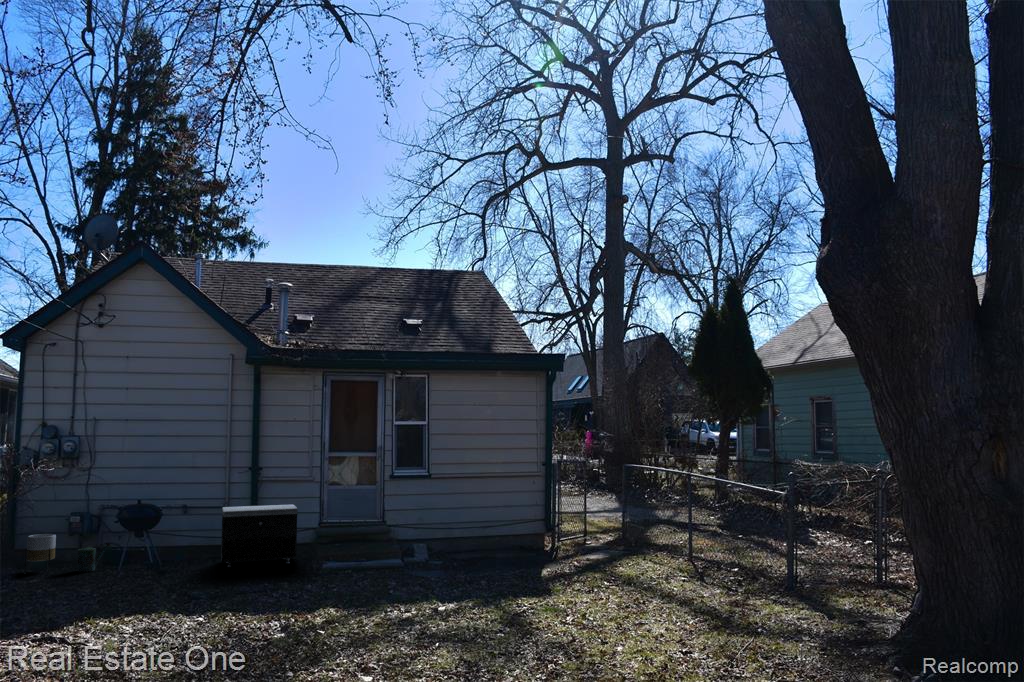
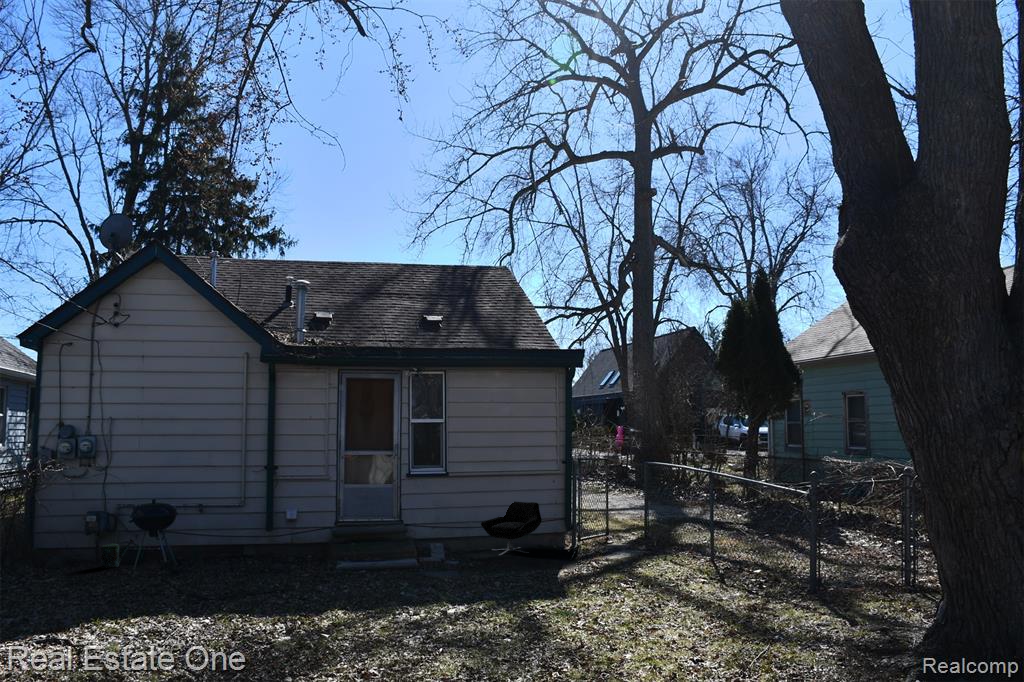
storage bench: present [221,504,298,567] -> none [241,501,316,564]
lounge chair: none [462,504,522,558] -> present [481,502,542,555]
planter: present [25,534,56,573] -> none [51,530,81,569]

